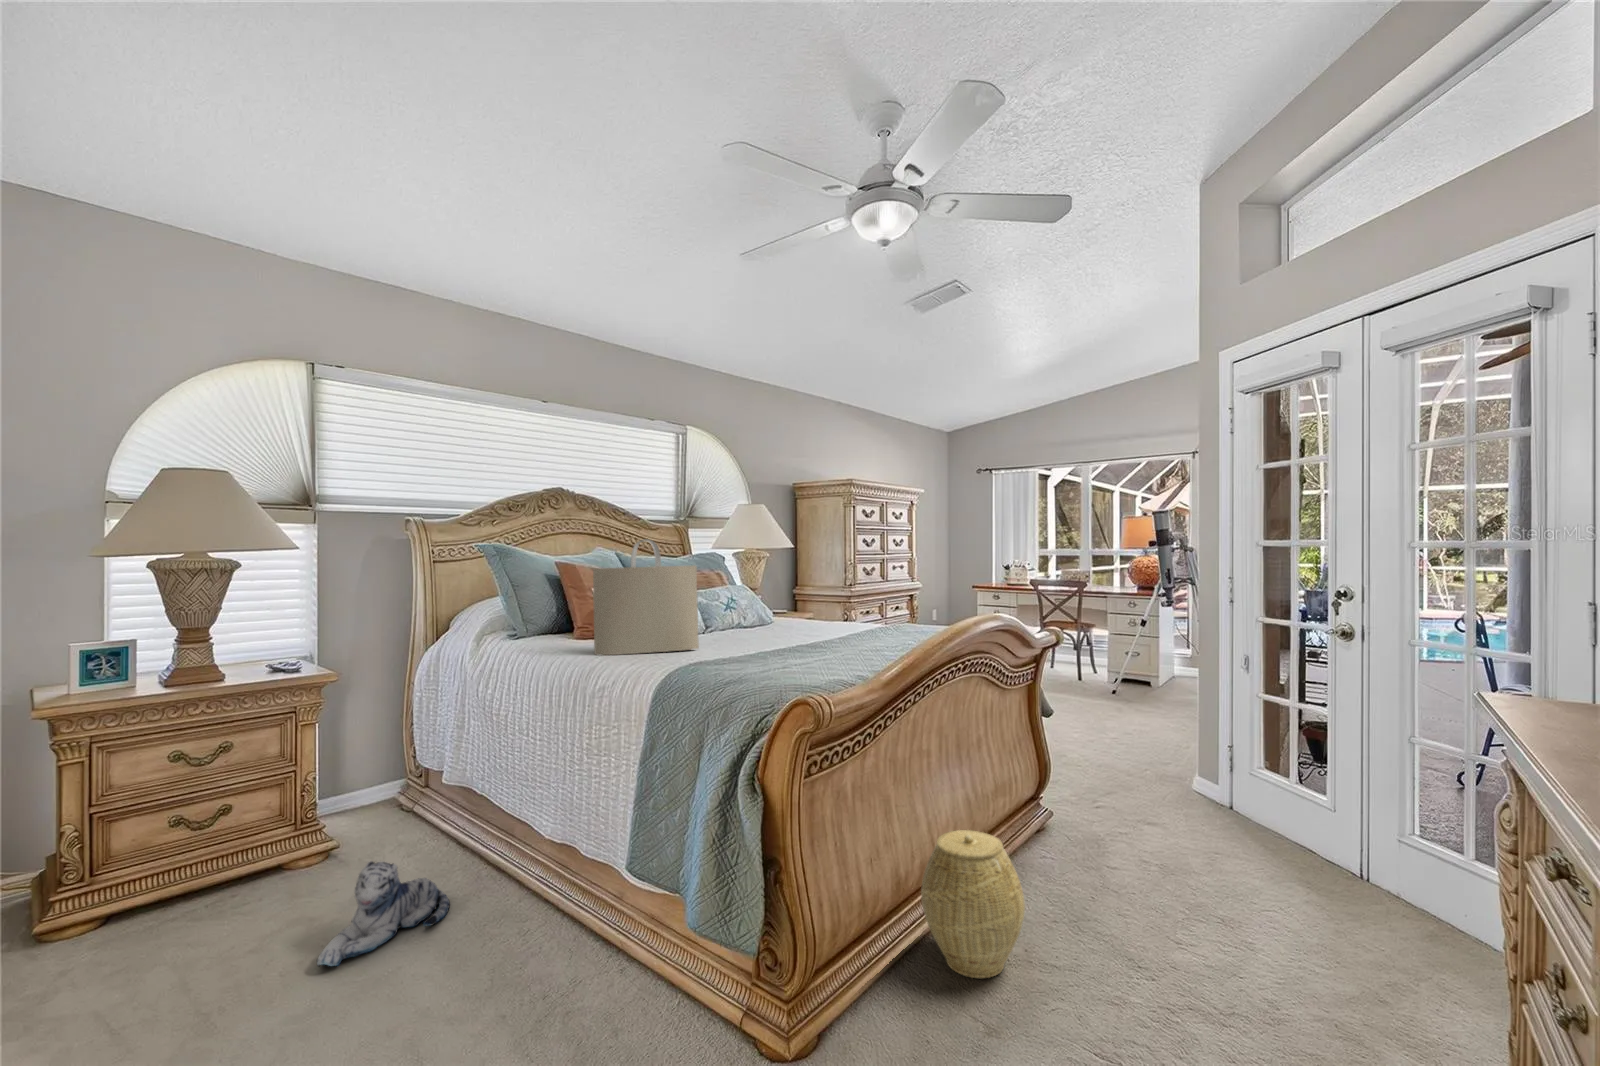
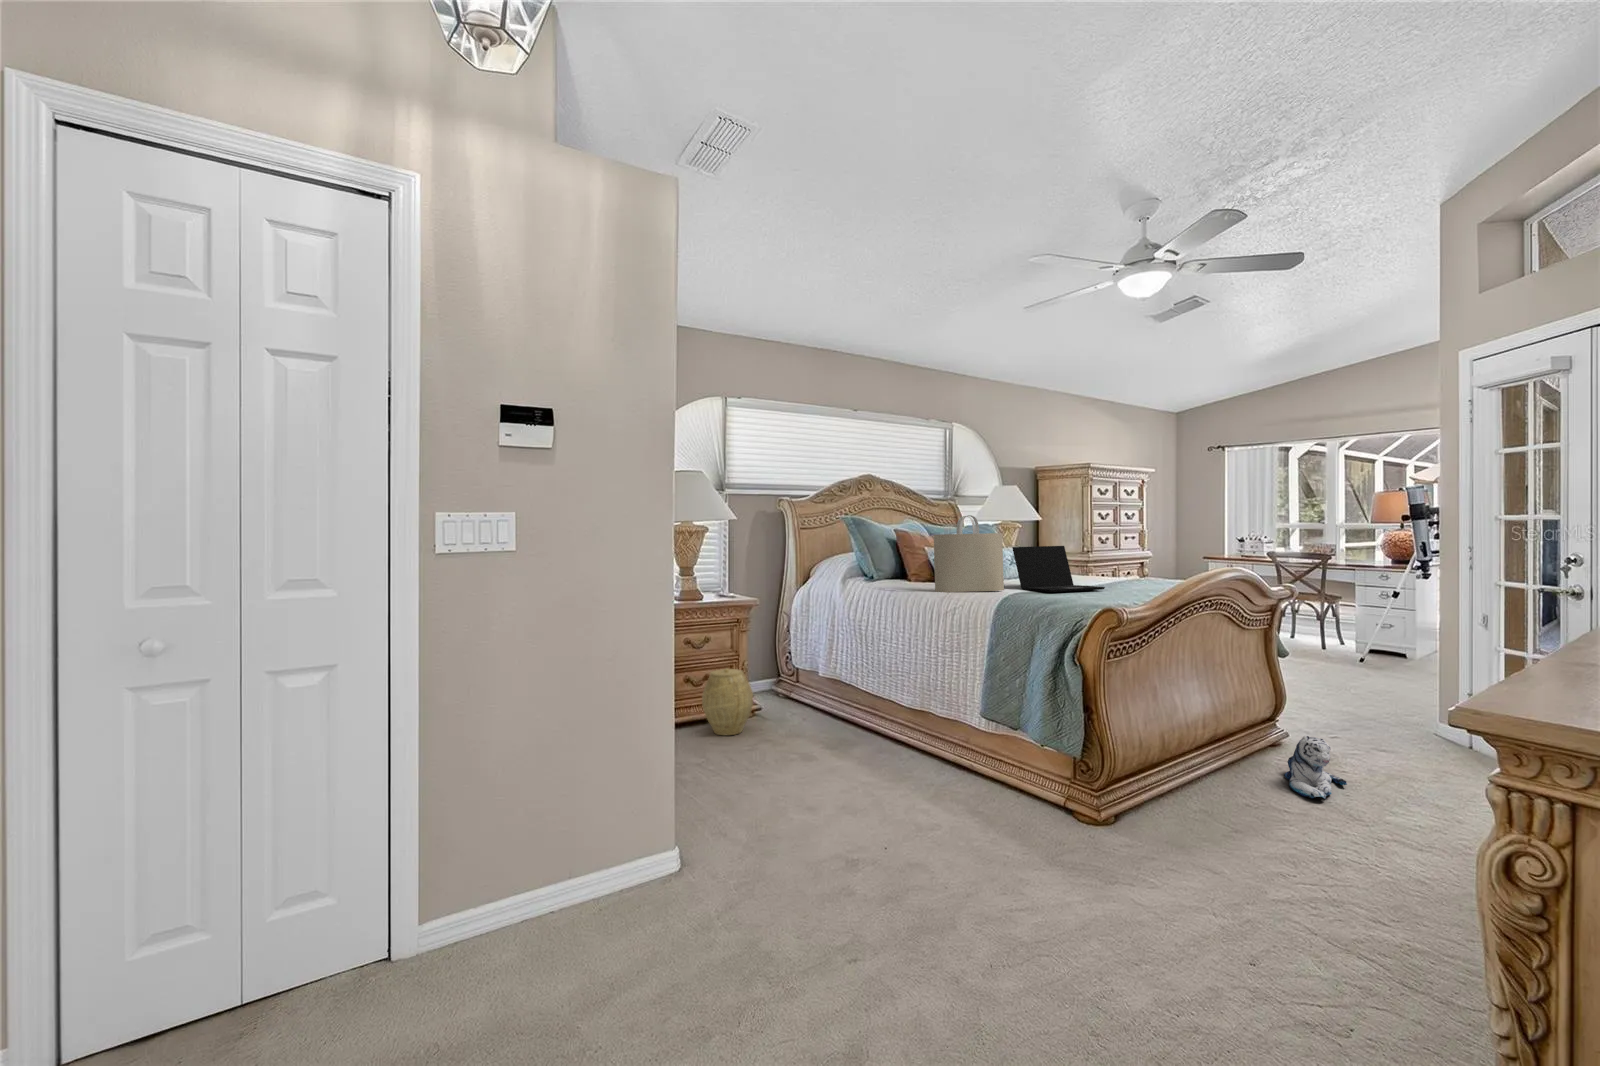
laptop: none [717,581,837,650] -> present [1012,546,1105,592]
woven basket: present [921,830,1025,978] -> present [702,669,753,735]
plush toy: present [317,861,450,966] -> present [1284,736,1347,799]

